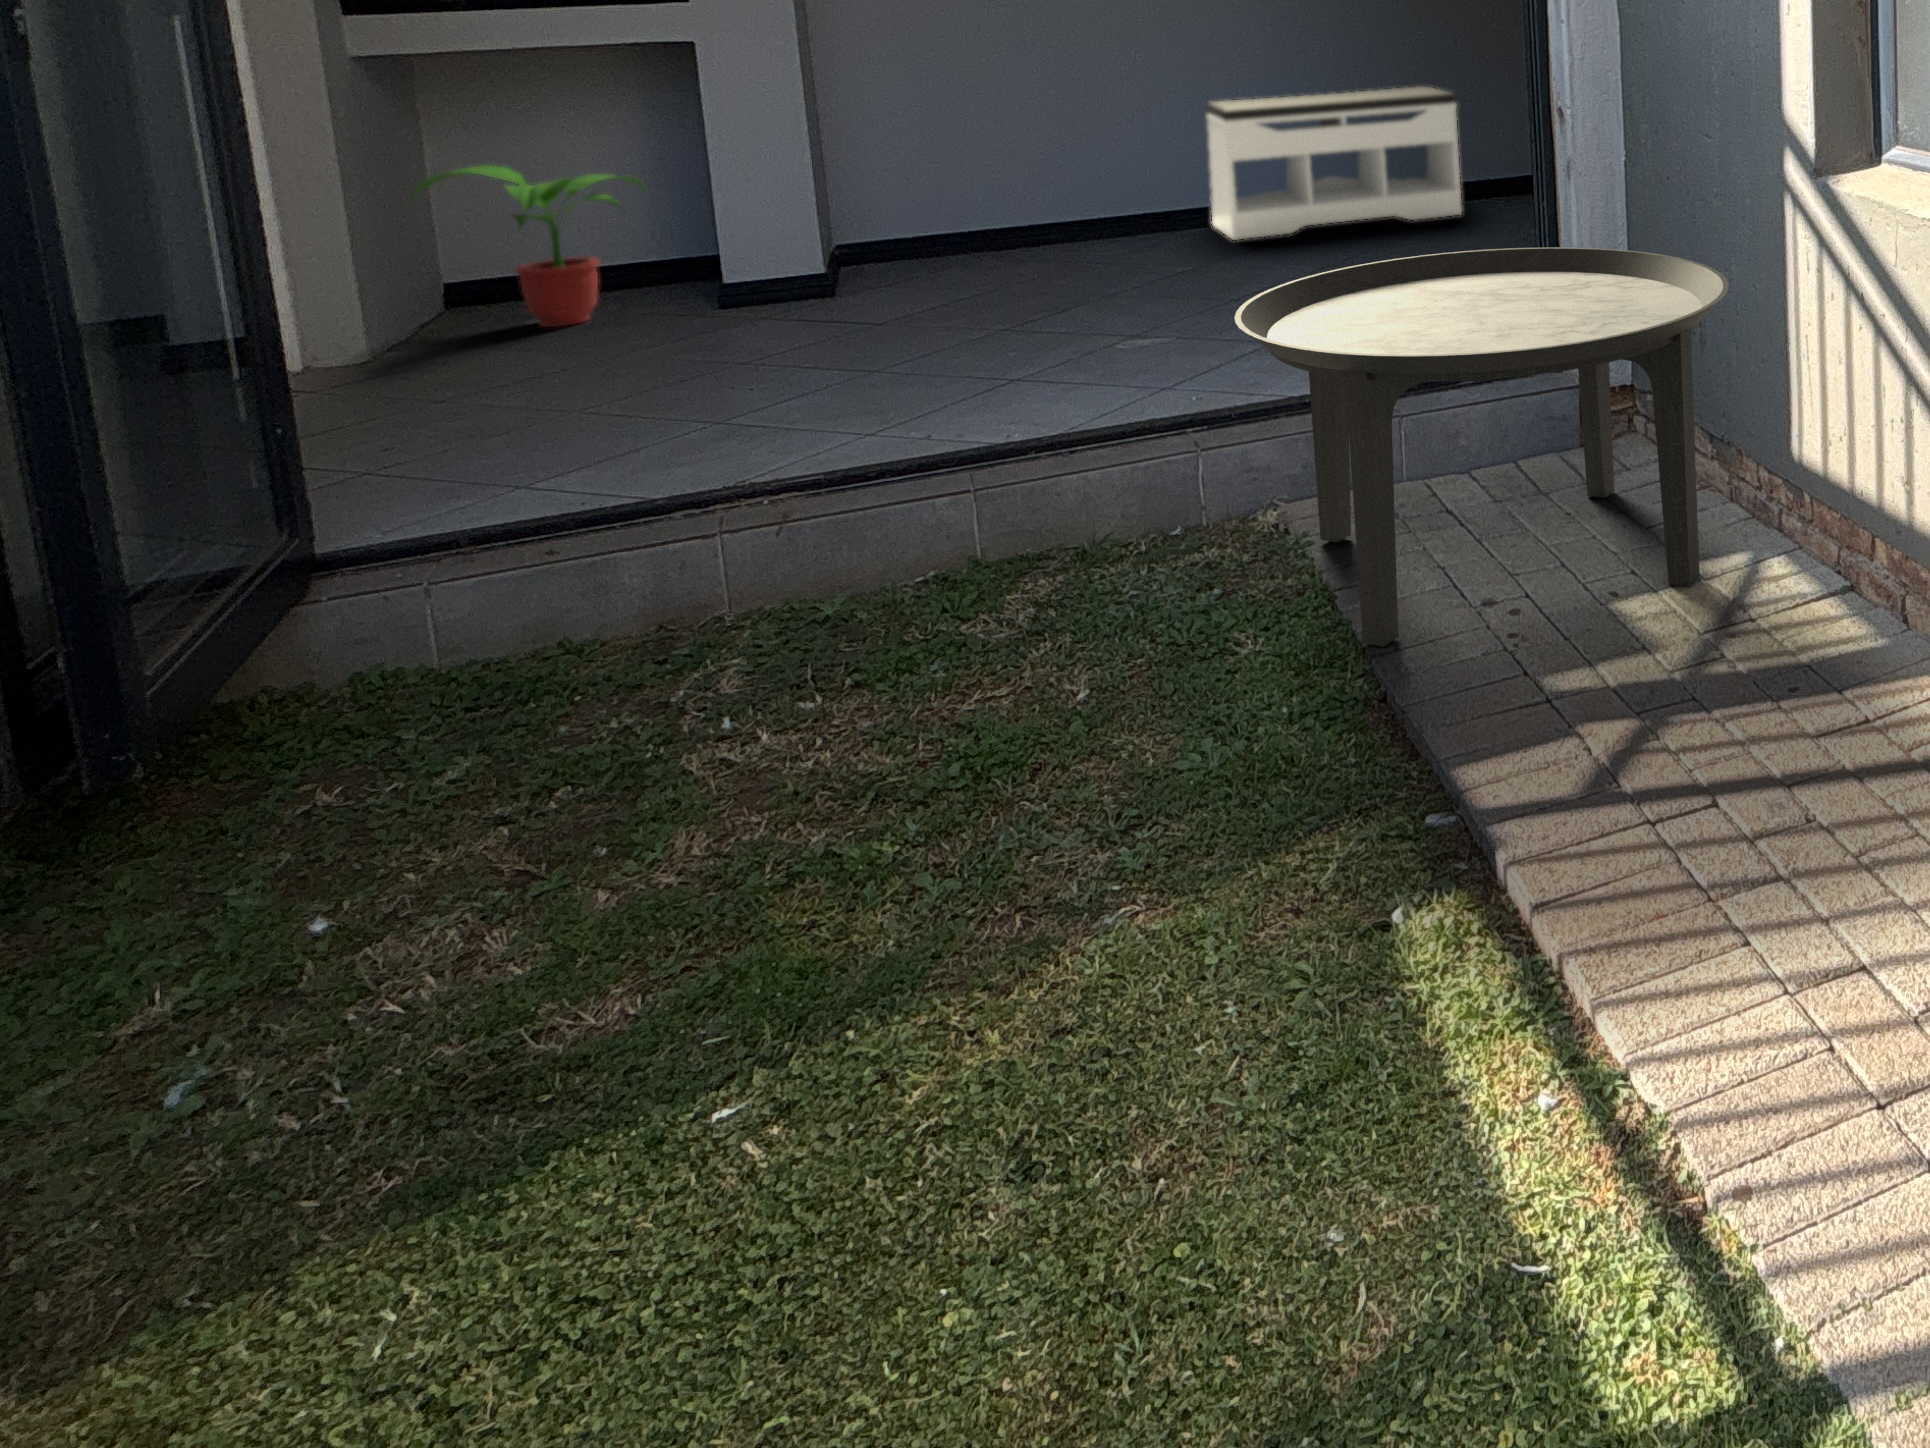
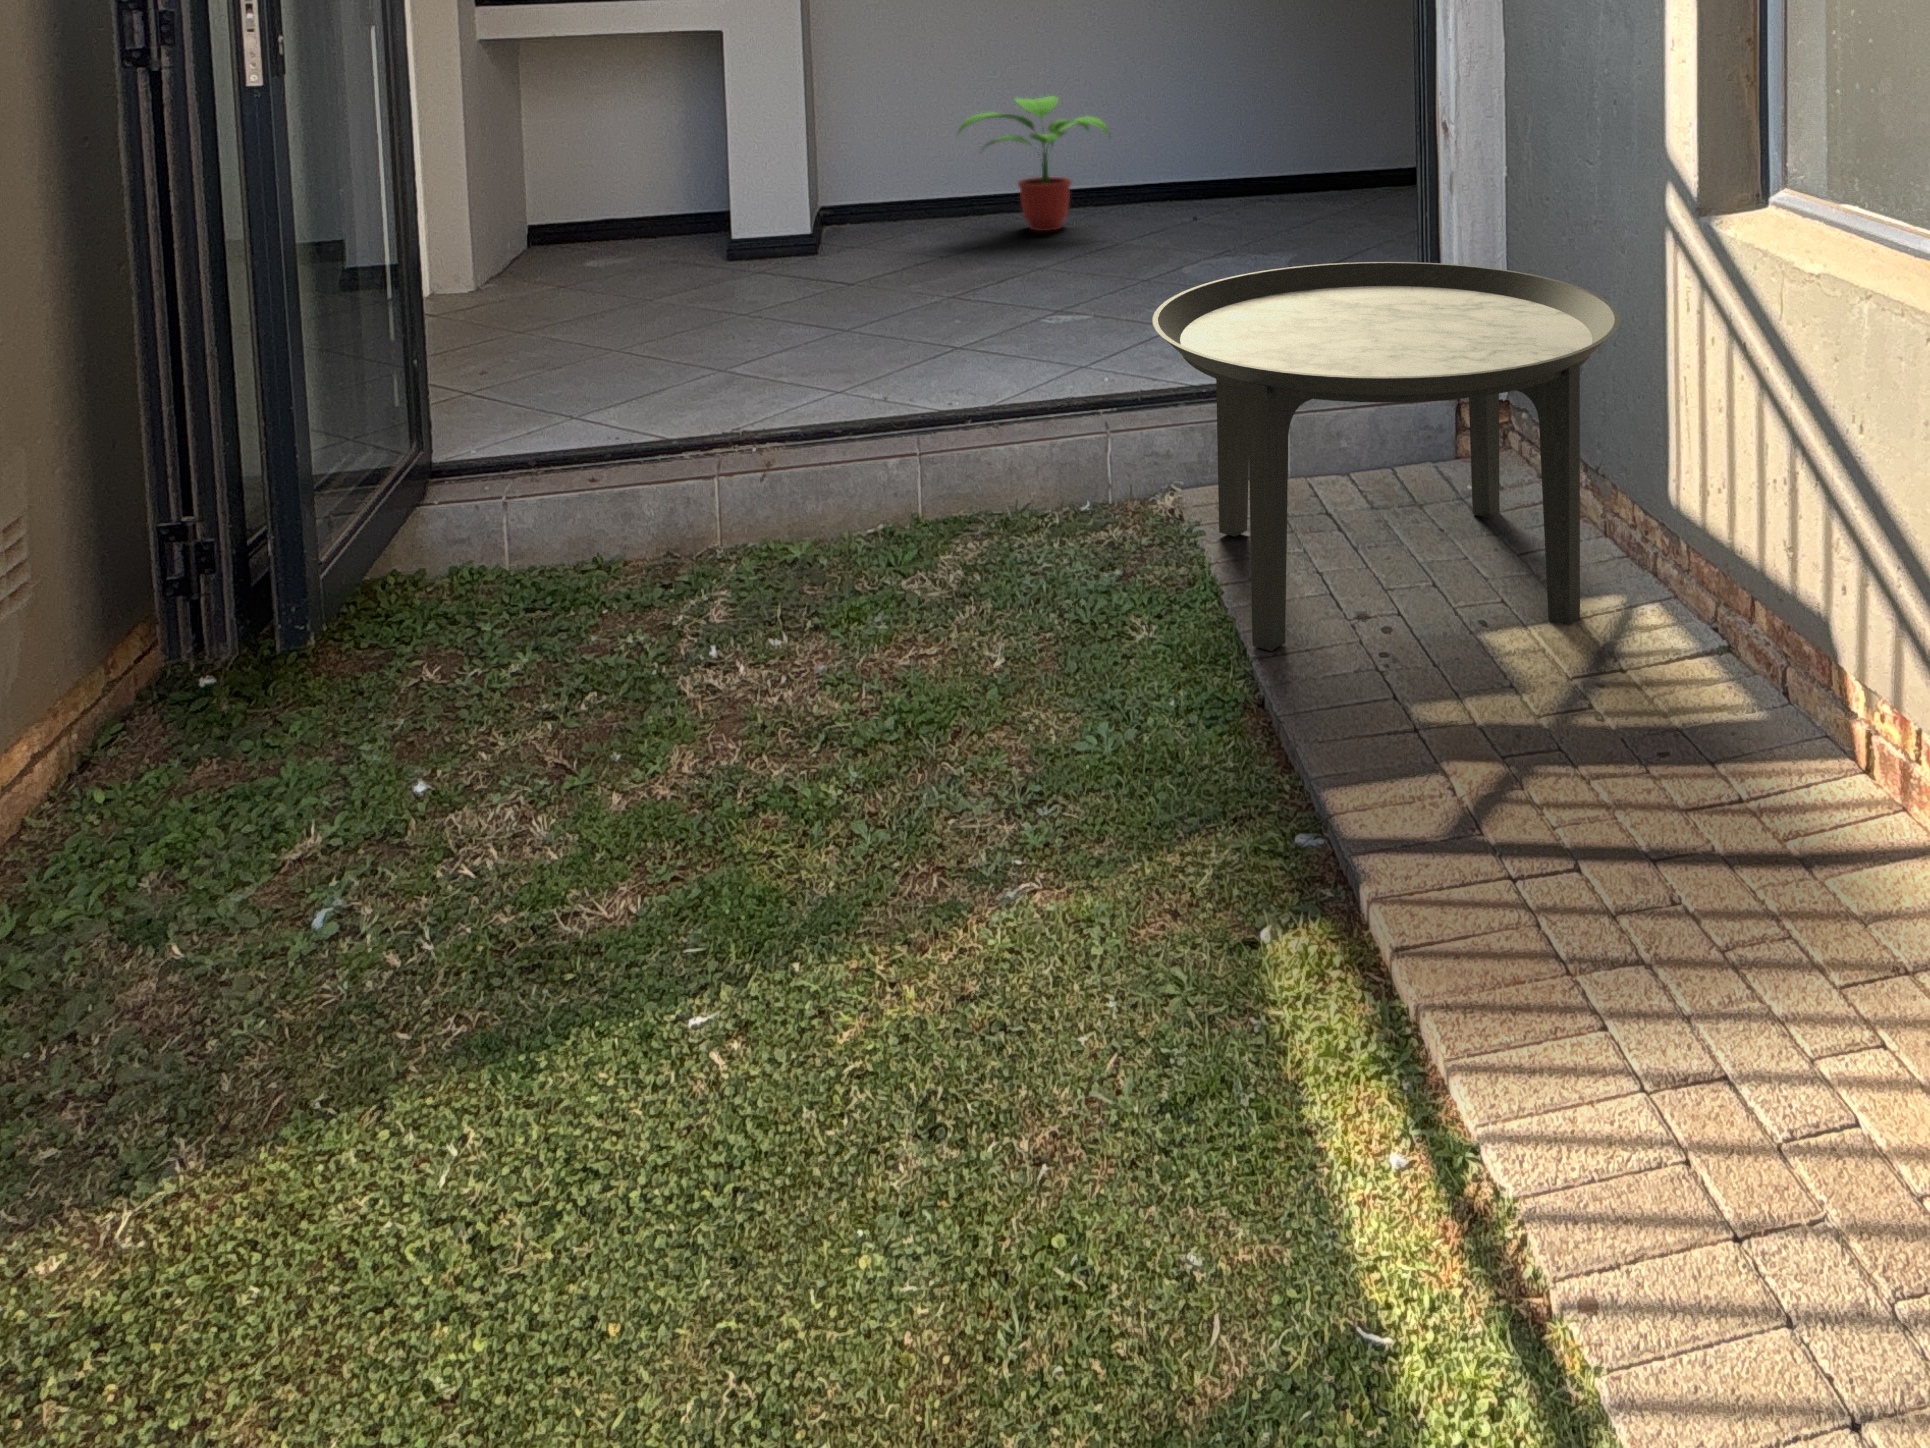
bench: present [1207,87,1462,240] -> none [1136,79,1366,219]
potted plant: present [414,165,645,327] -> present [959,96,1110,231]

